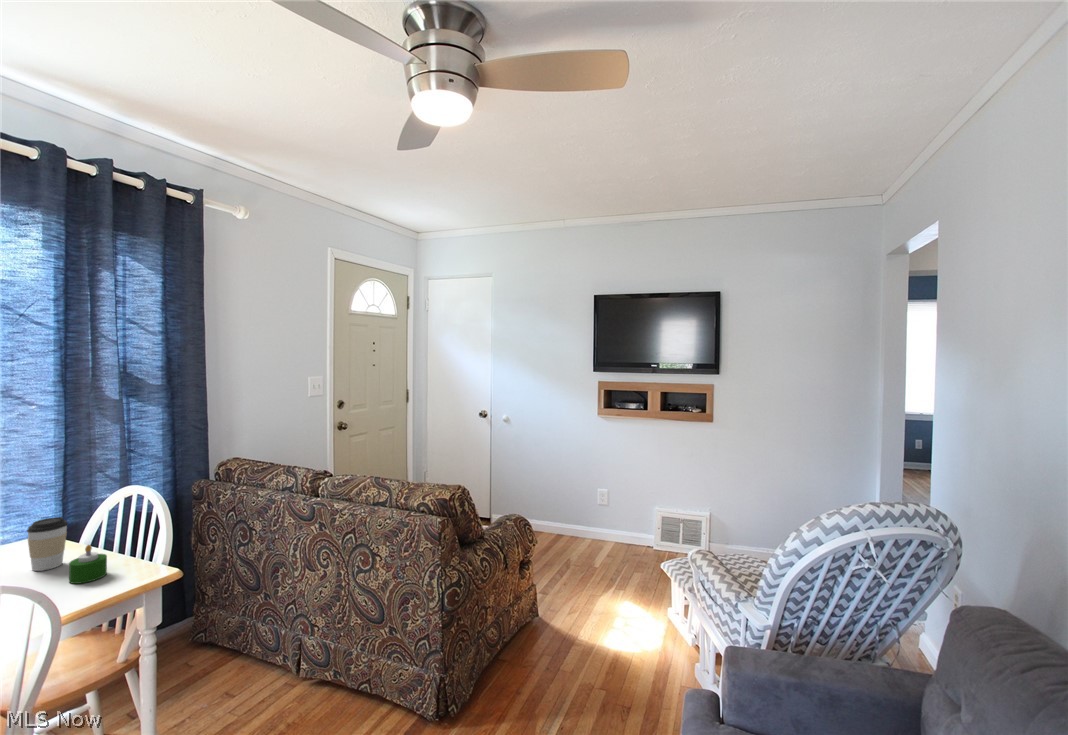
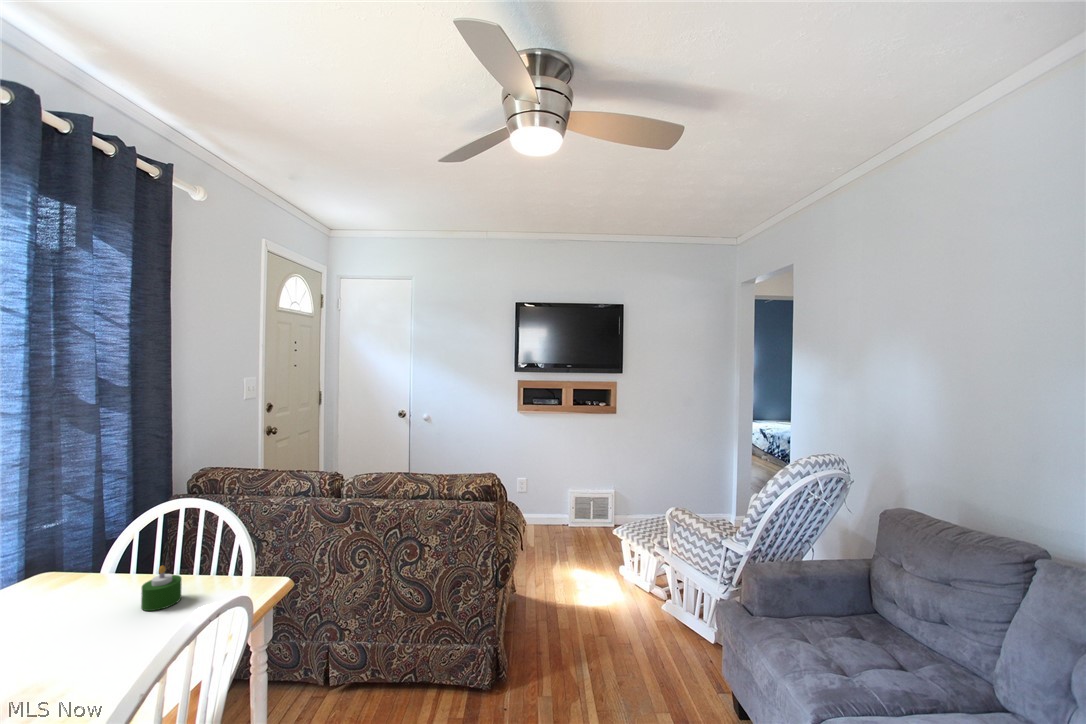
coffee cup: present [27,517,68,571] -> none [61,542,109,608]

